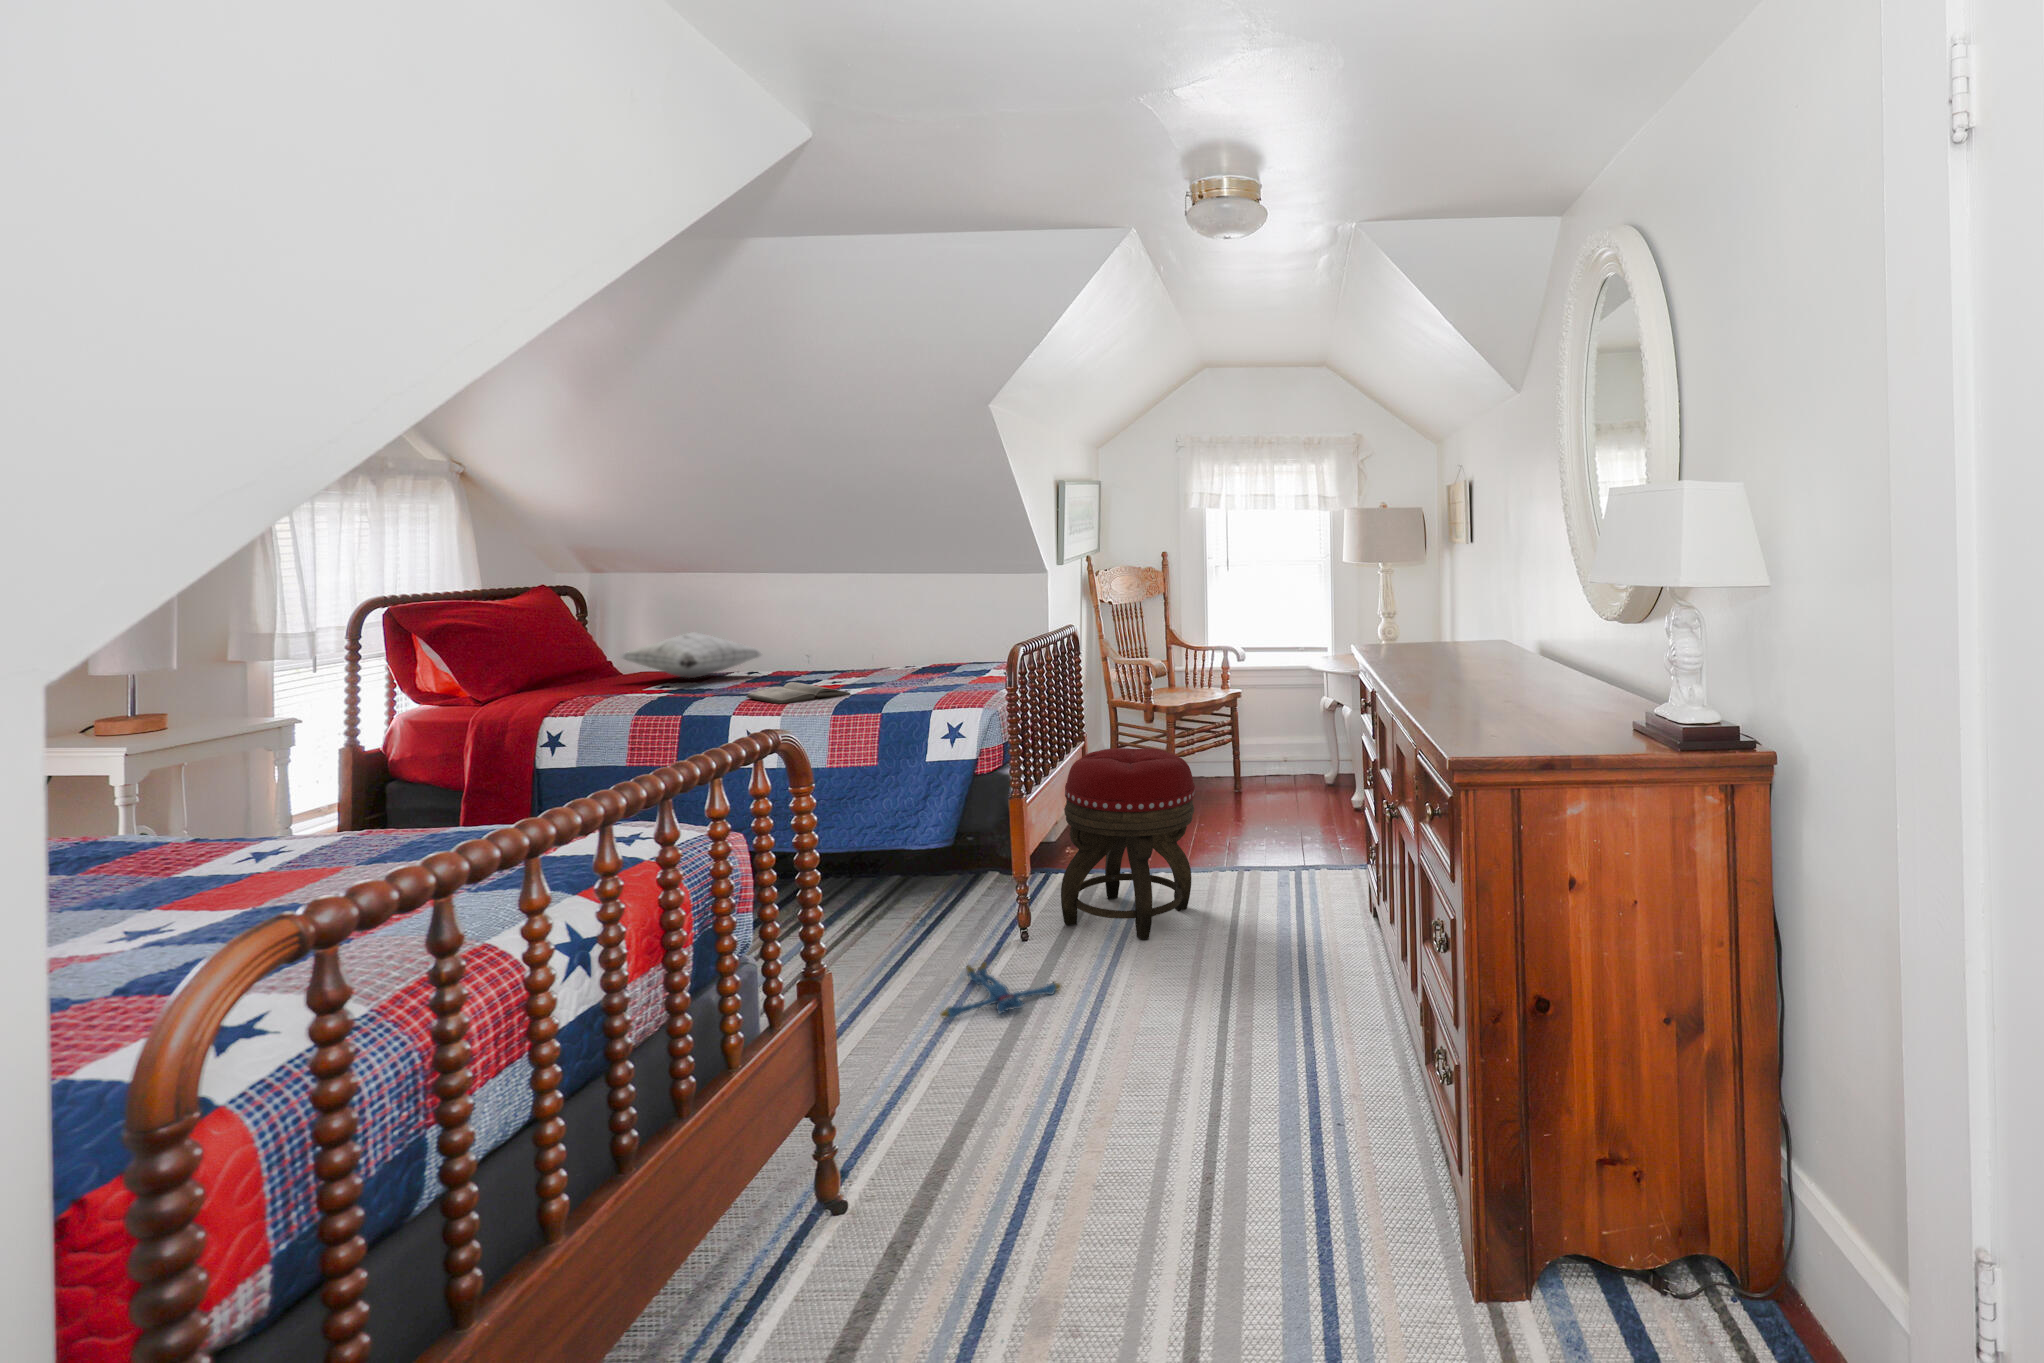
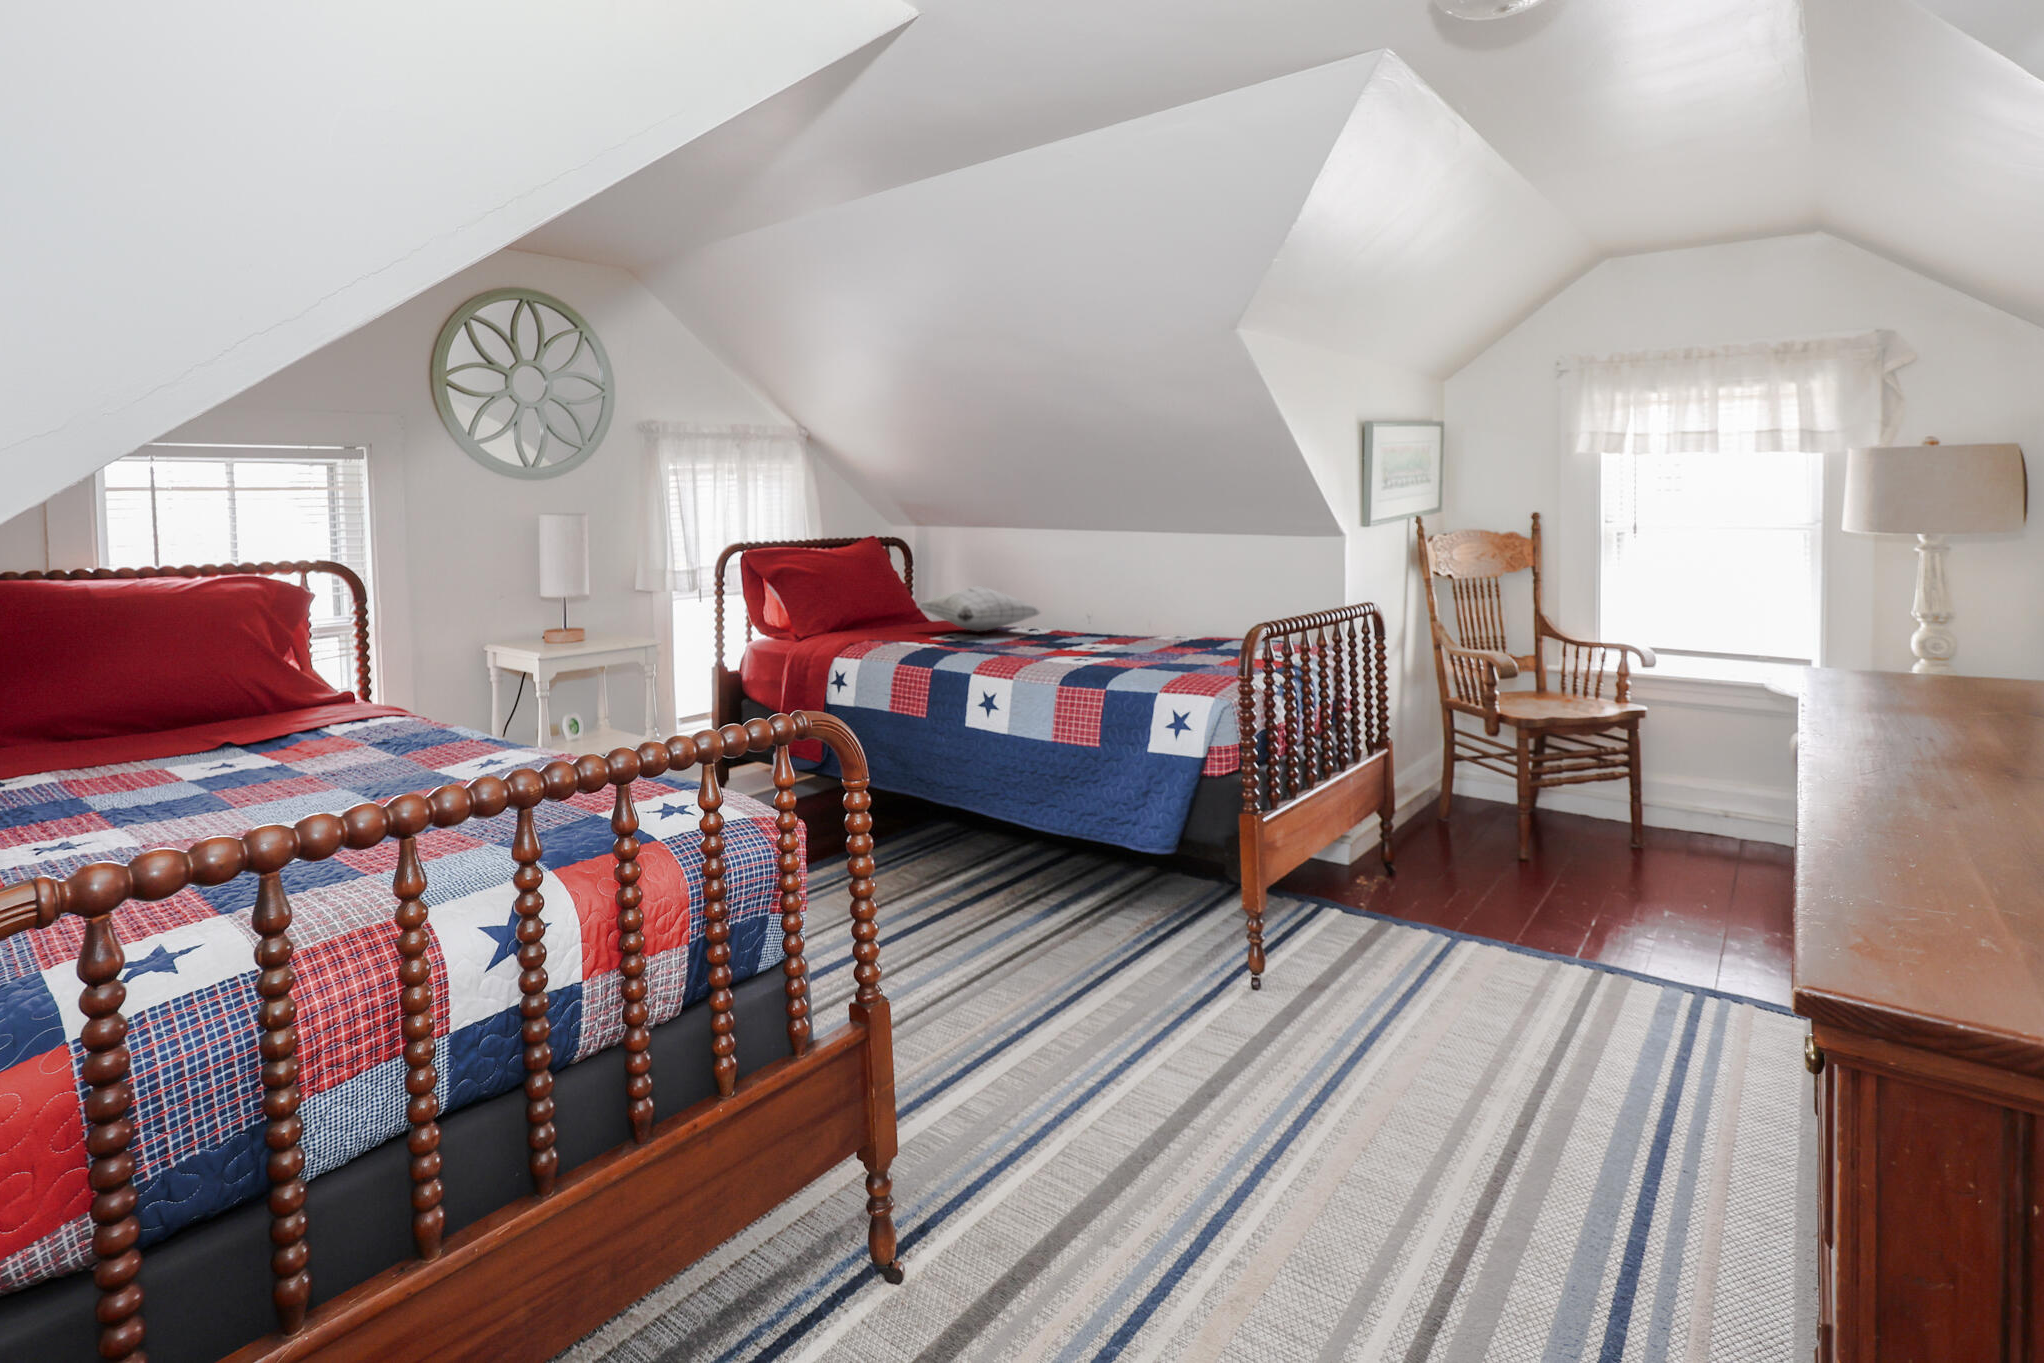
diary: present [746,682,851,704] -> none [994,645,1096,668]
footstool: present [1061,748,1195,940] -> none [1304,768,1499,1037]
plush toy: present [940,962,1061,1018] -> none [1106,1007,1266,1084]

